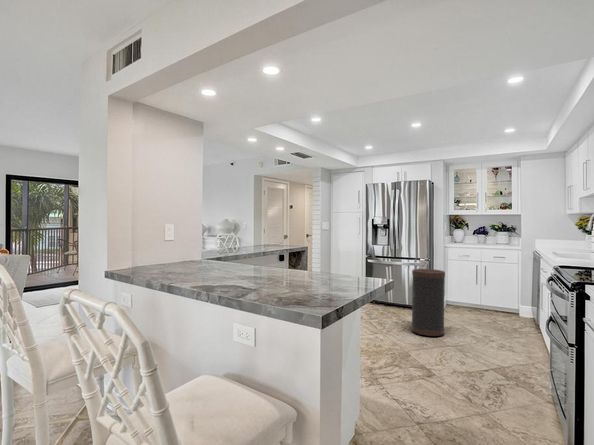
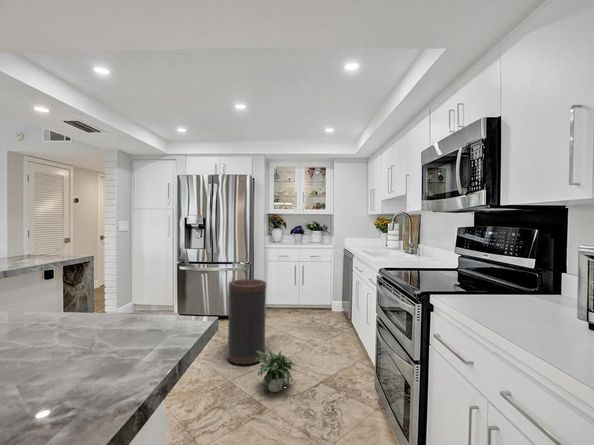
potted plant: none [432,320,471,354] -> present [257,348,295,392]

